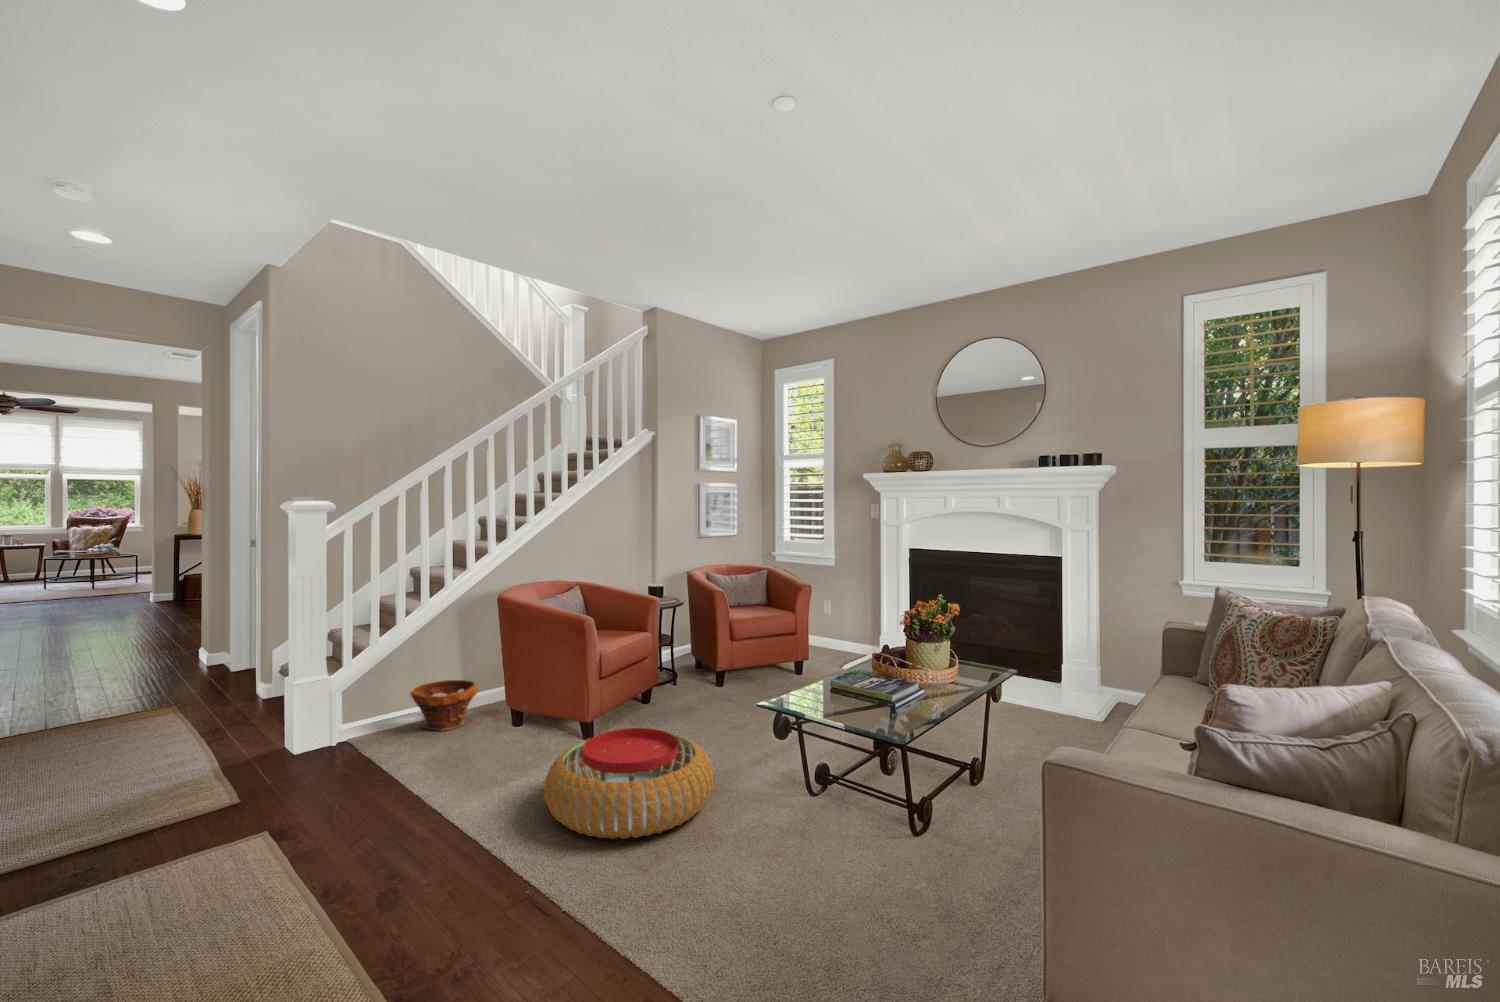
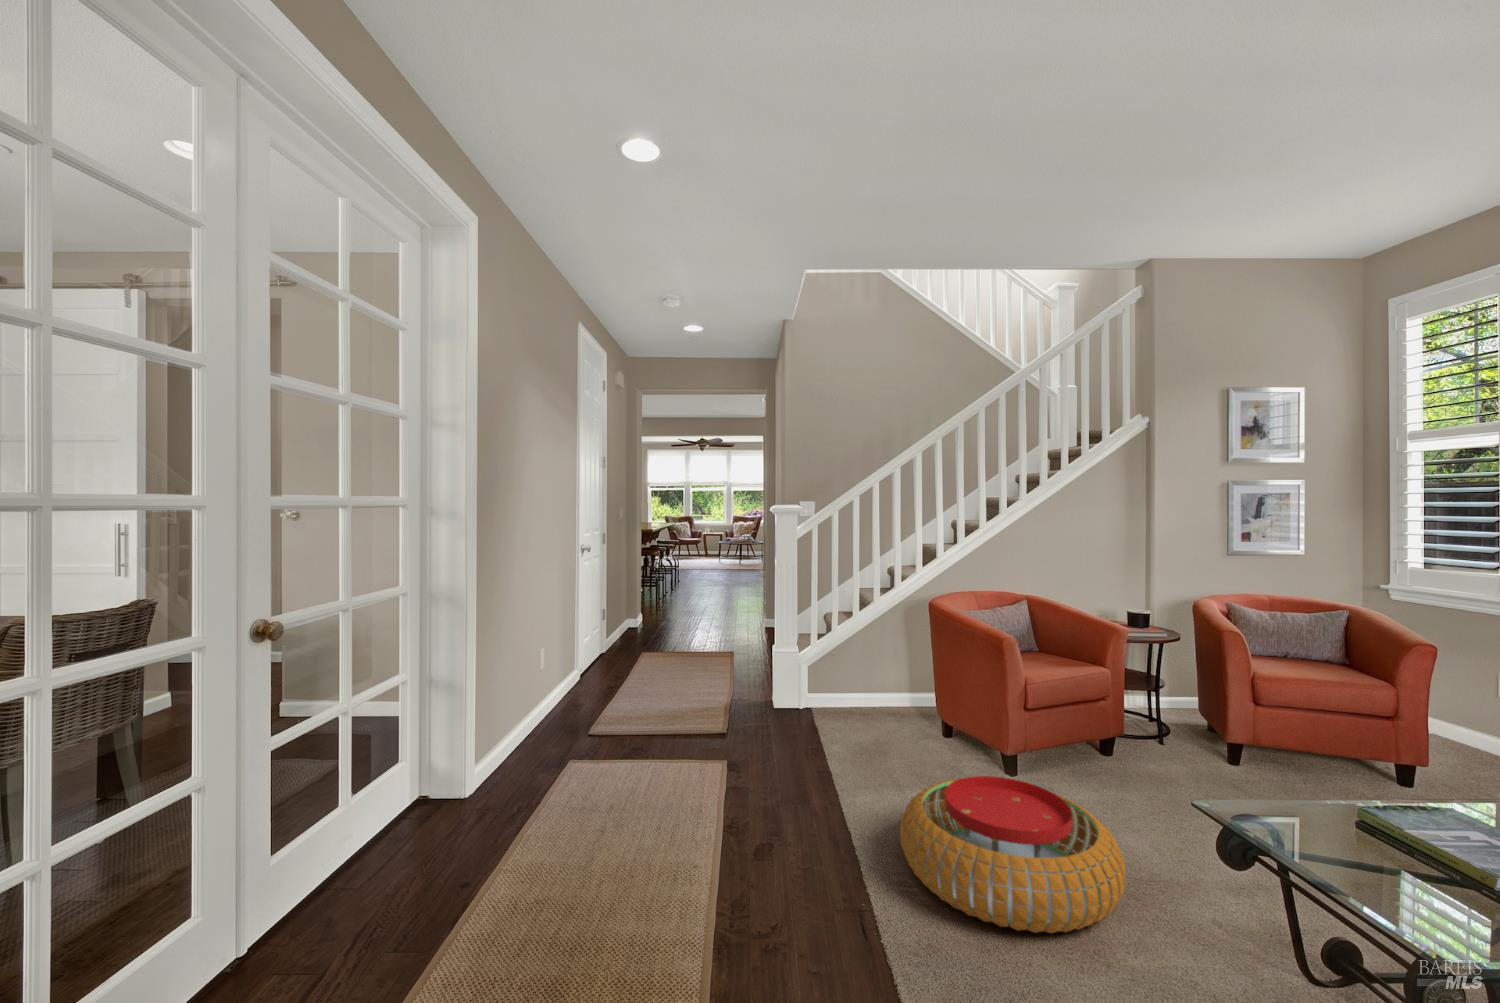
planter: present [410,680,478,730] -> none [849,675,910,726]

